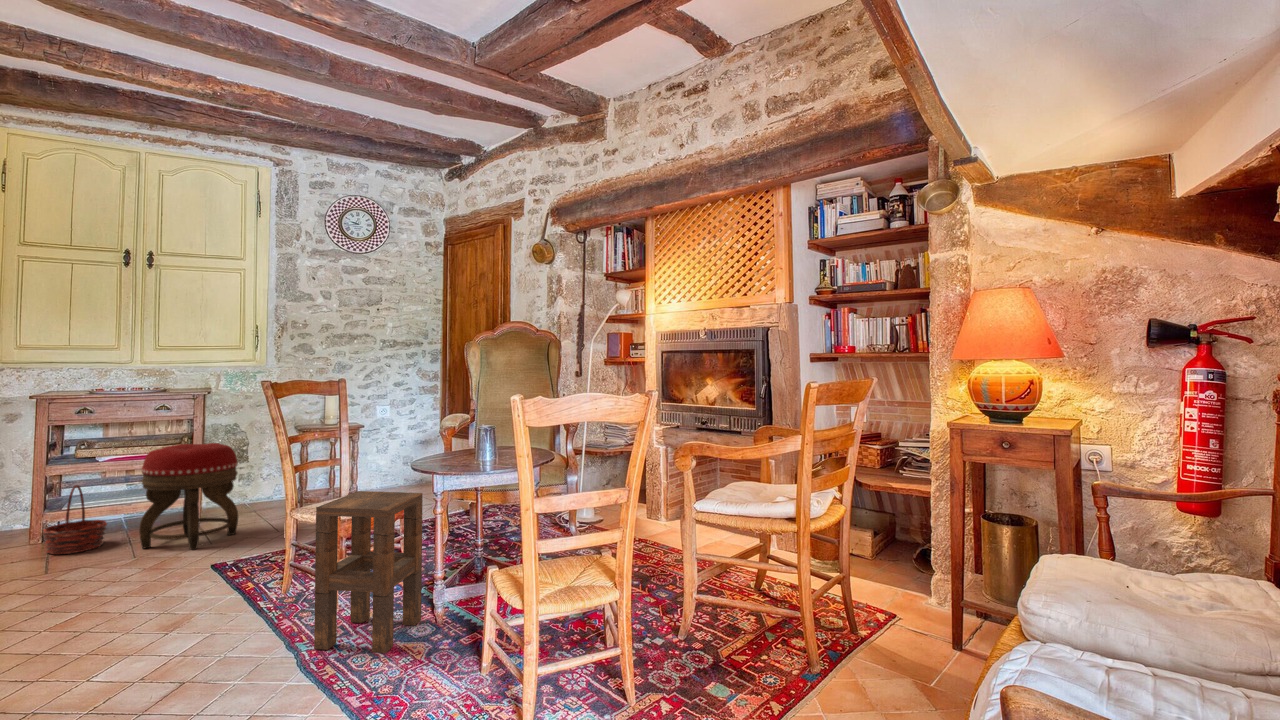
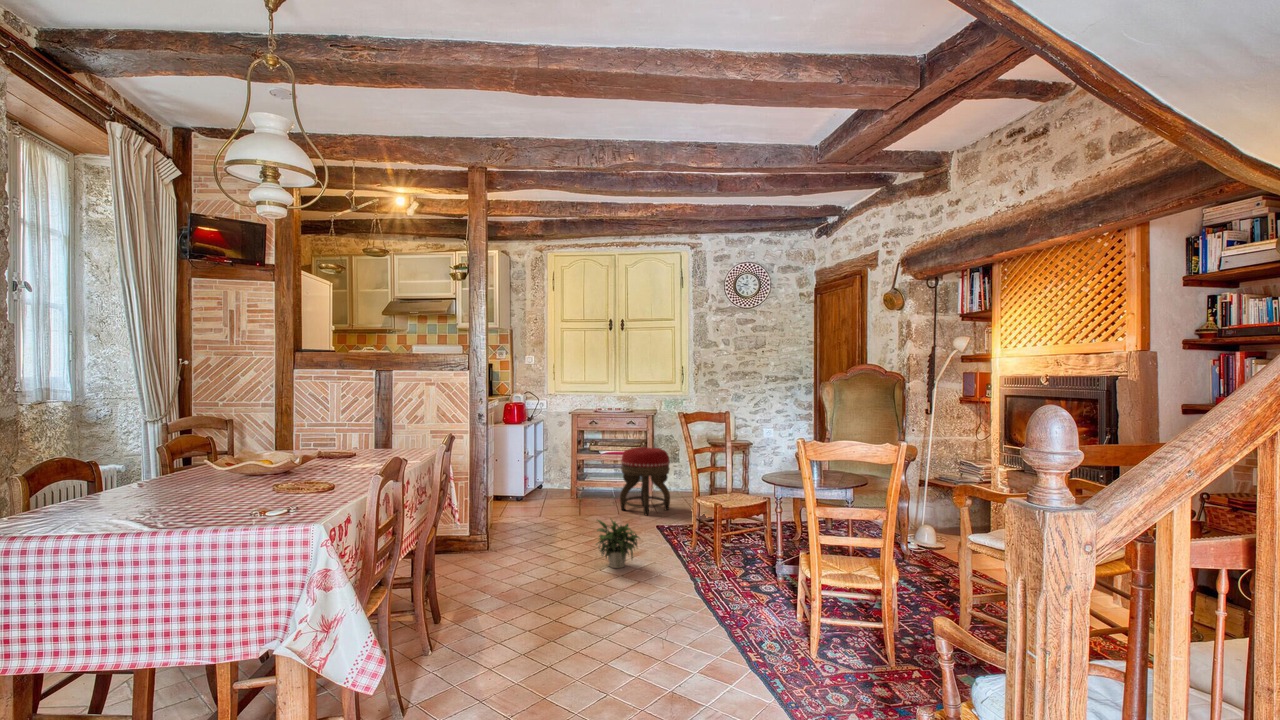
basket: present [43,485,107,554] -> none [578,467,605,507]
side table: present [314,491,423,653] -> none [704,490,769,596]
potted plant: none [74,572,185,666] -> present [596,520,639,568]

